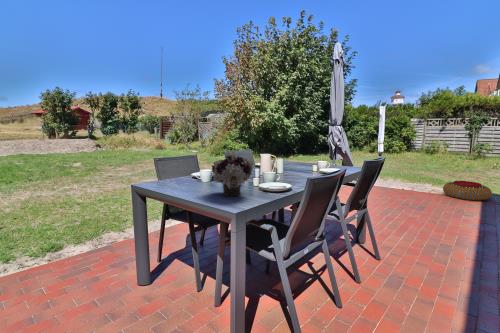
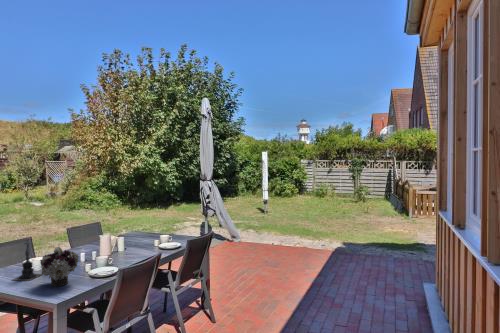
candle holder: none [182,143,212,189] -> present [13,241,42,281]
pouf: present [443,181,492,200] -> none [305,233,342,252]

